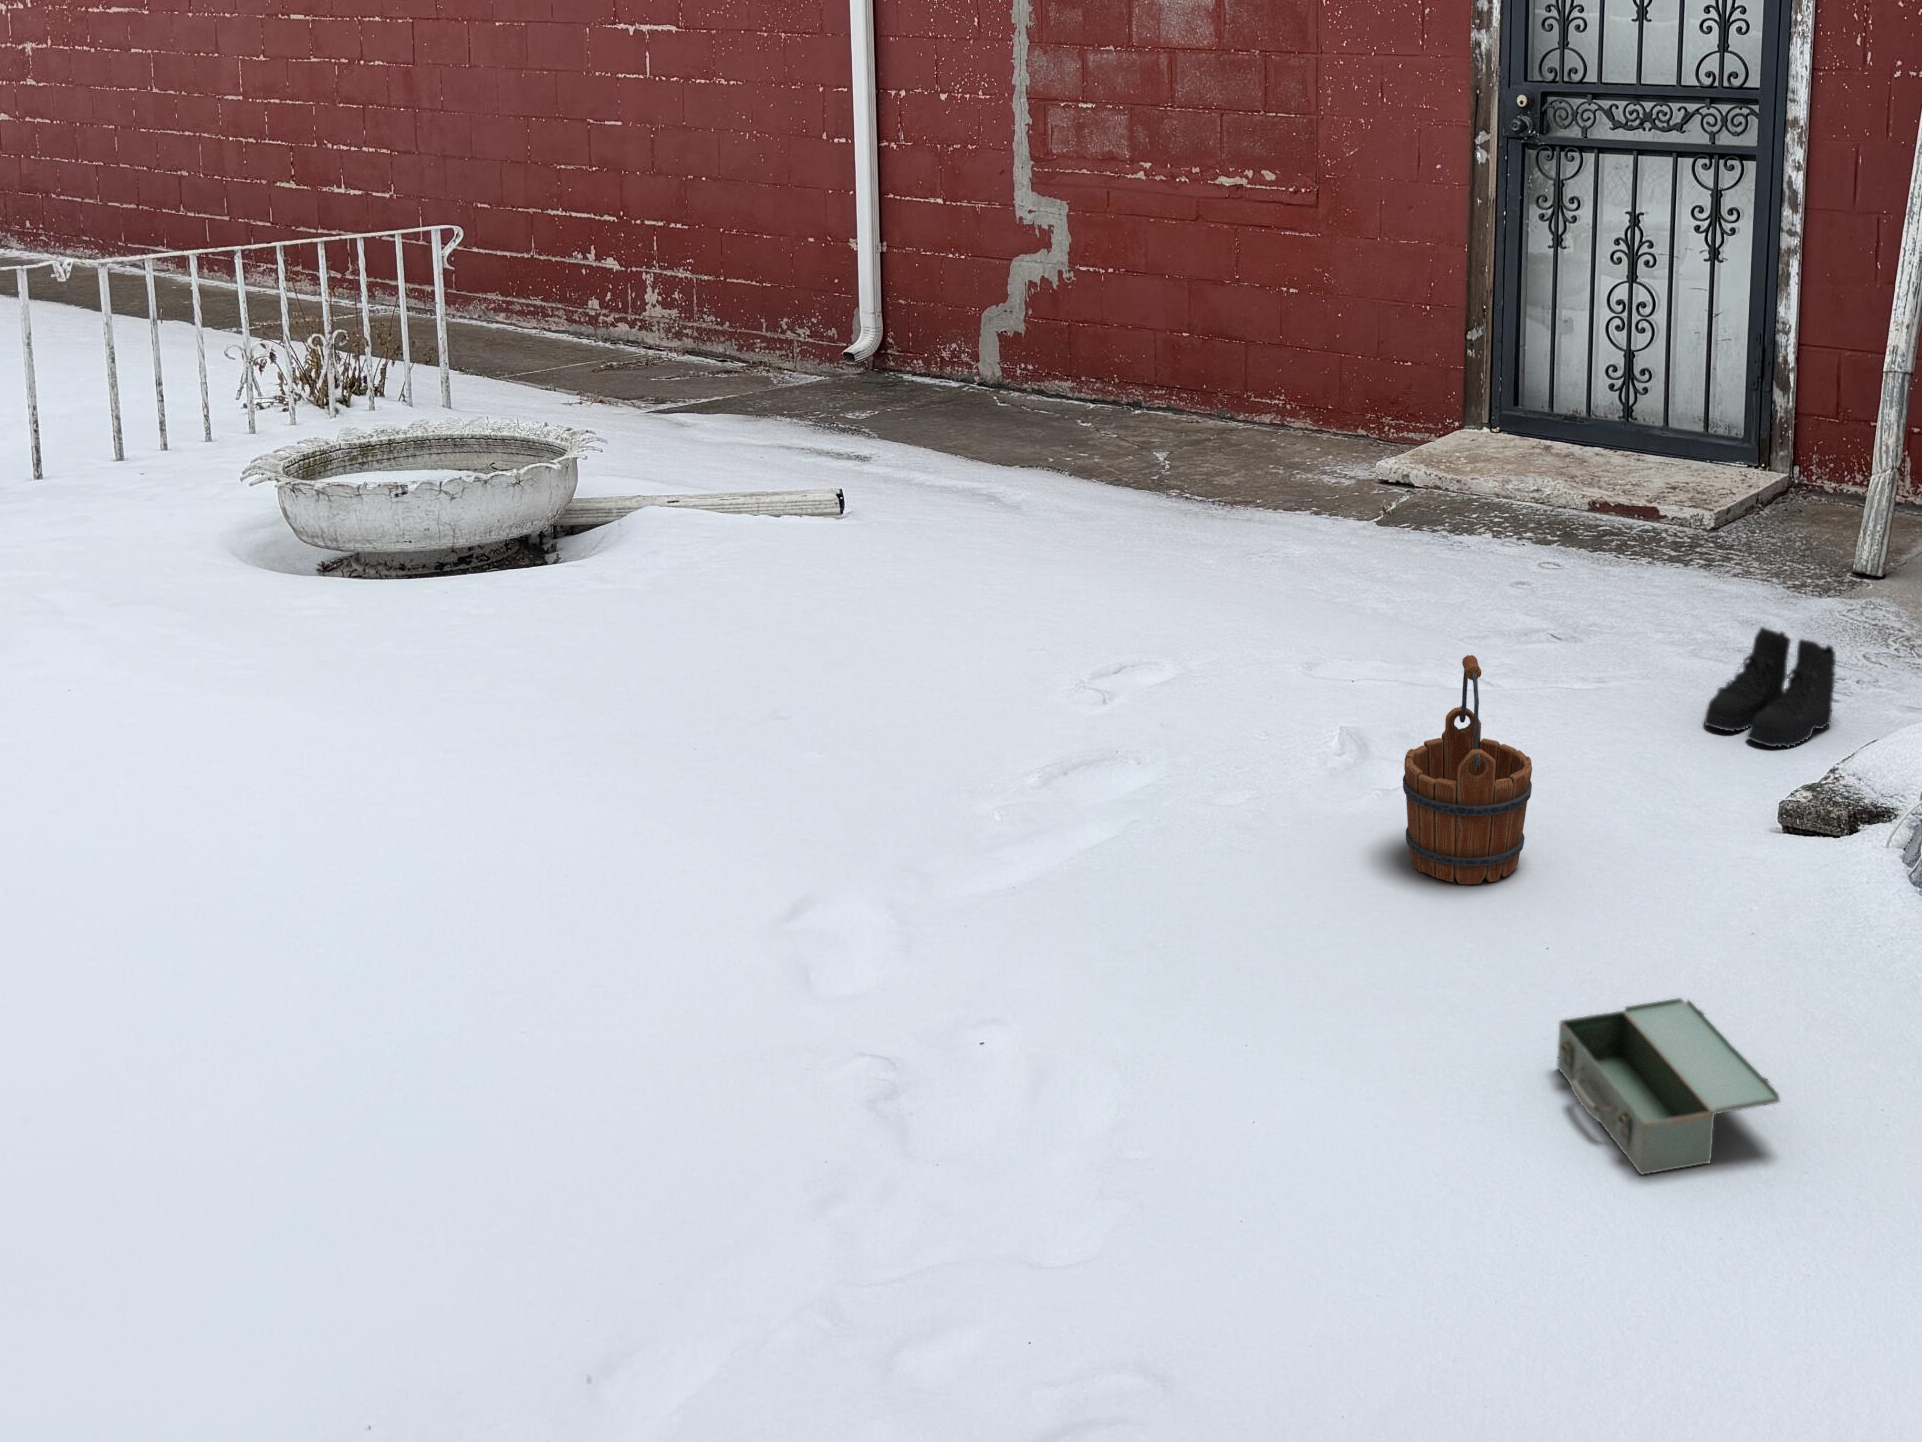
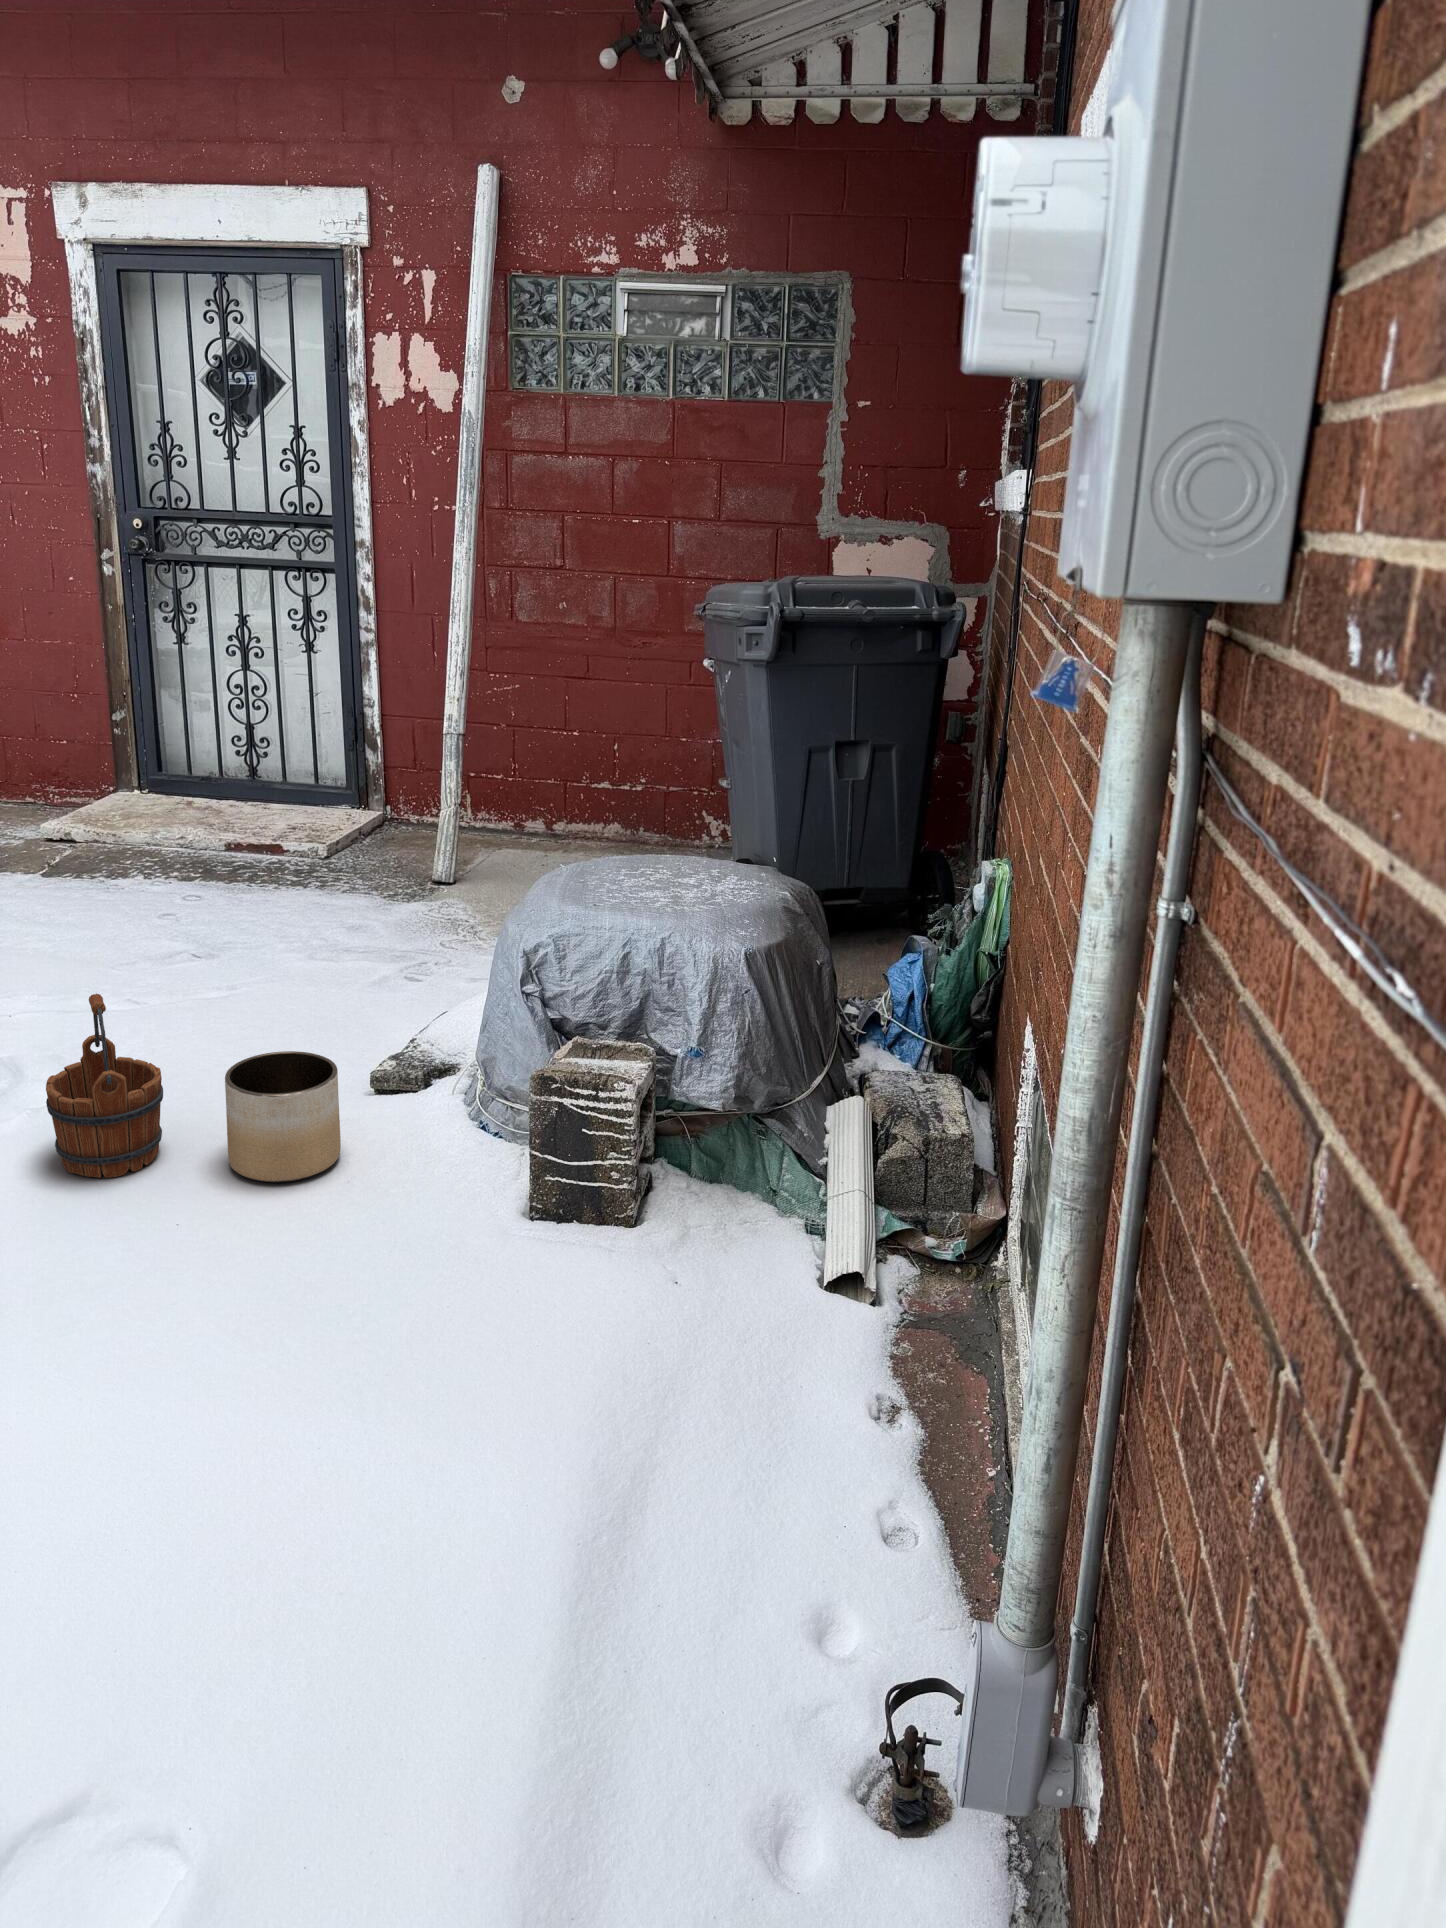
boots: present [1704,627,1836,748] -> none [314,934,413,1023]
planter: none [1601,757,1744,925] -> present [225,1051,341,1183]
toolbox: present [1557,998,1780,1174] -> none [188,1249,372,1403]

